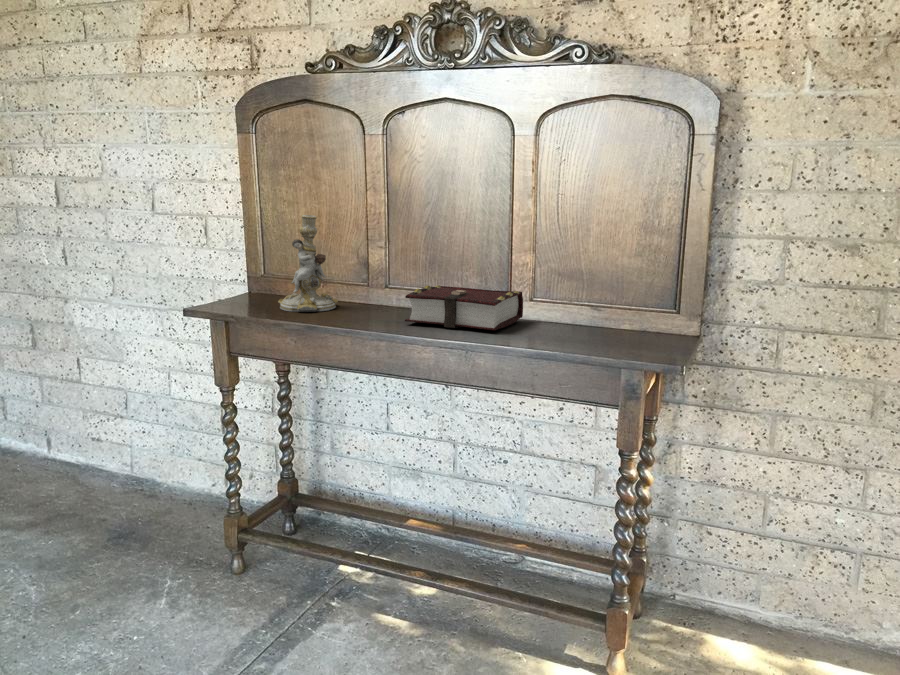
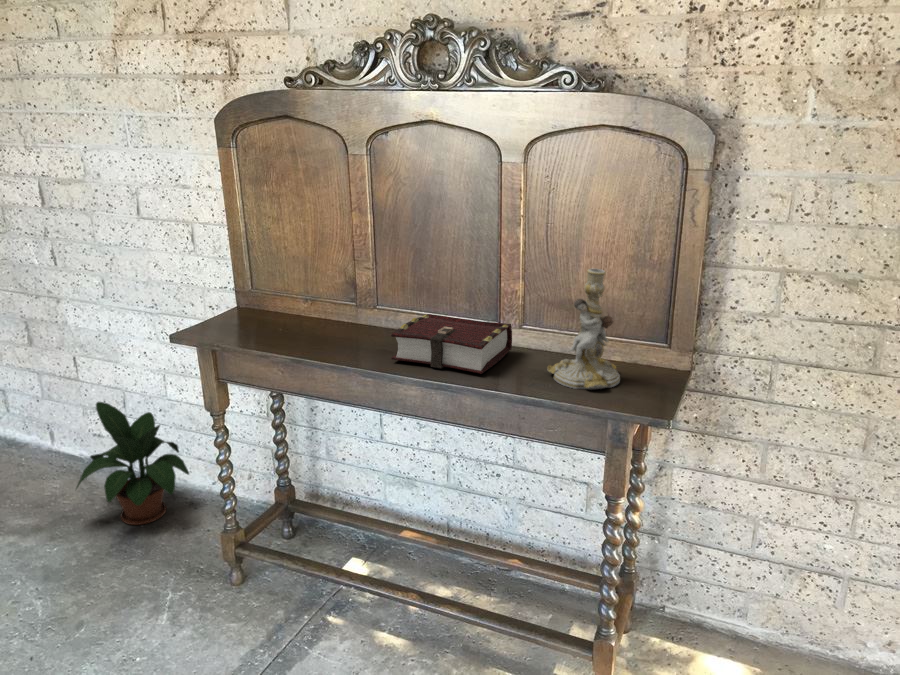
candlestick: present [278,215,338,312] -> present [547,269,620,390]
potted plant: none [73,393,190,521] -> present [76,402,189,525]

